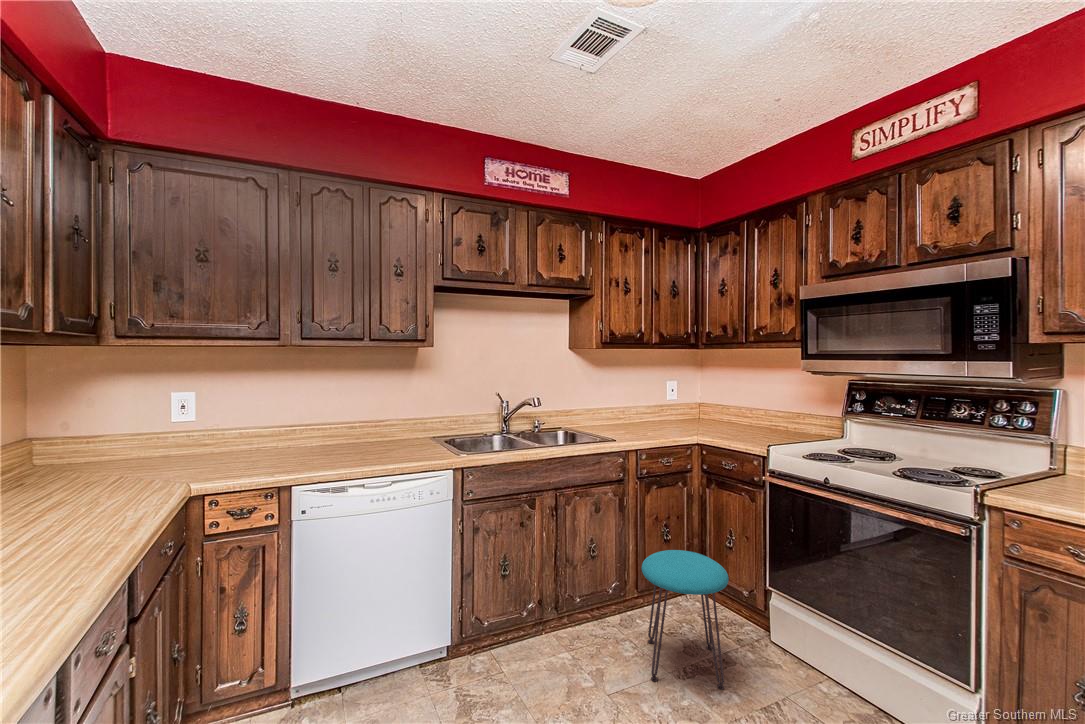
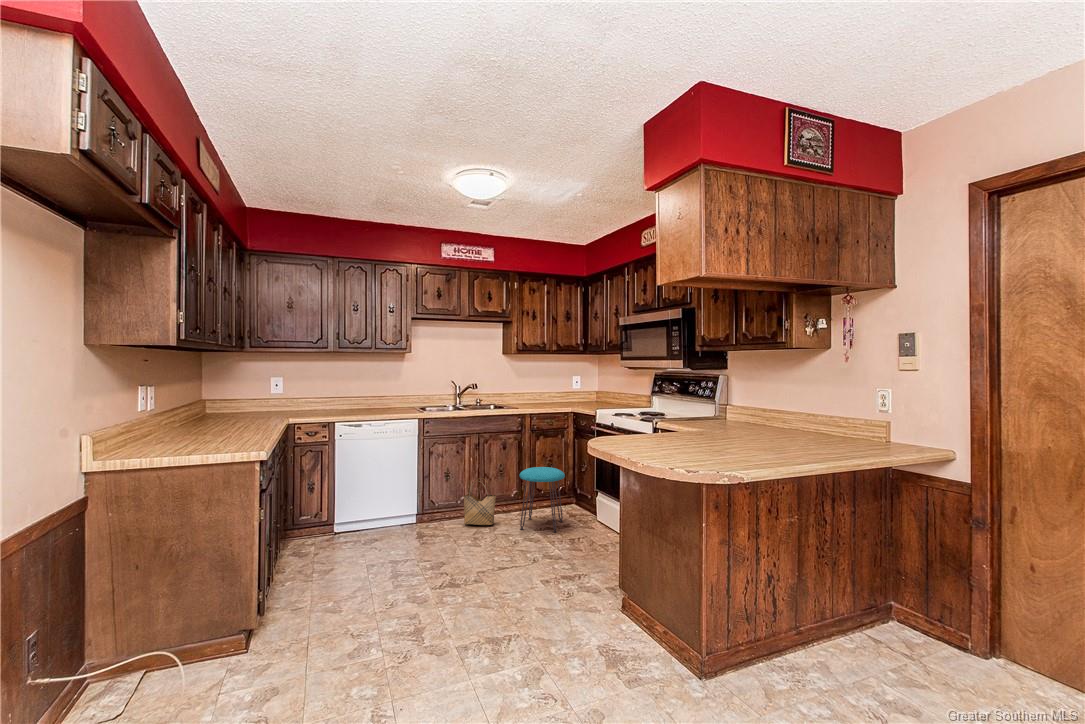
woven basket: none [537,573,598,667] -> present [463,478,496,525]

